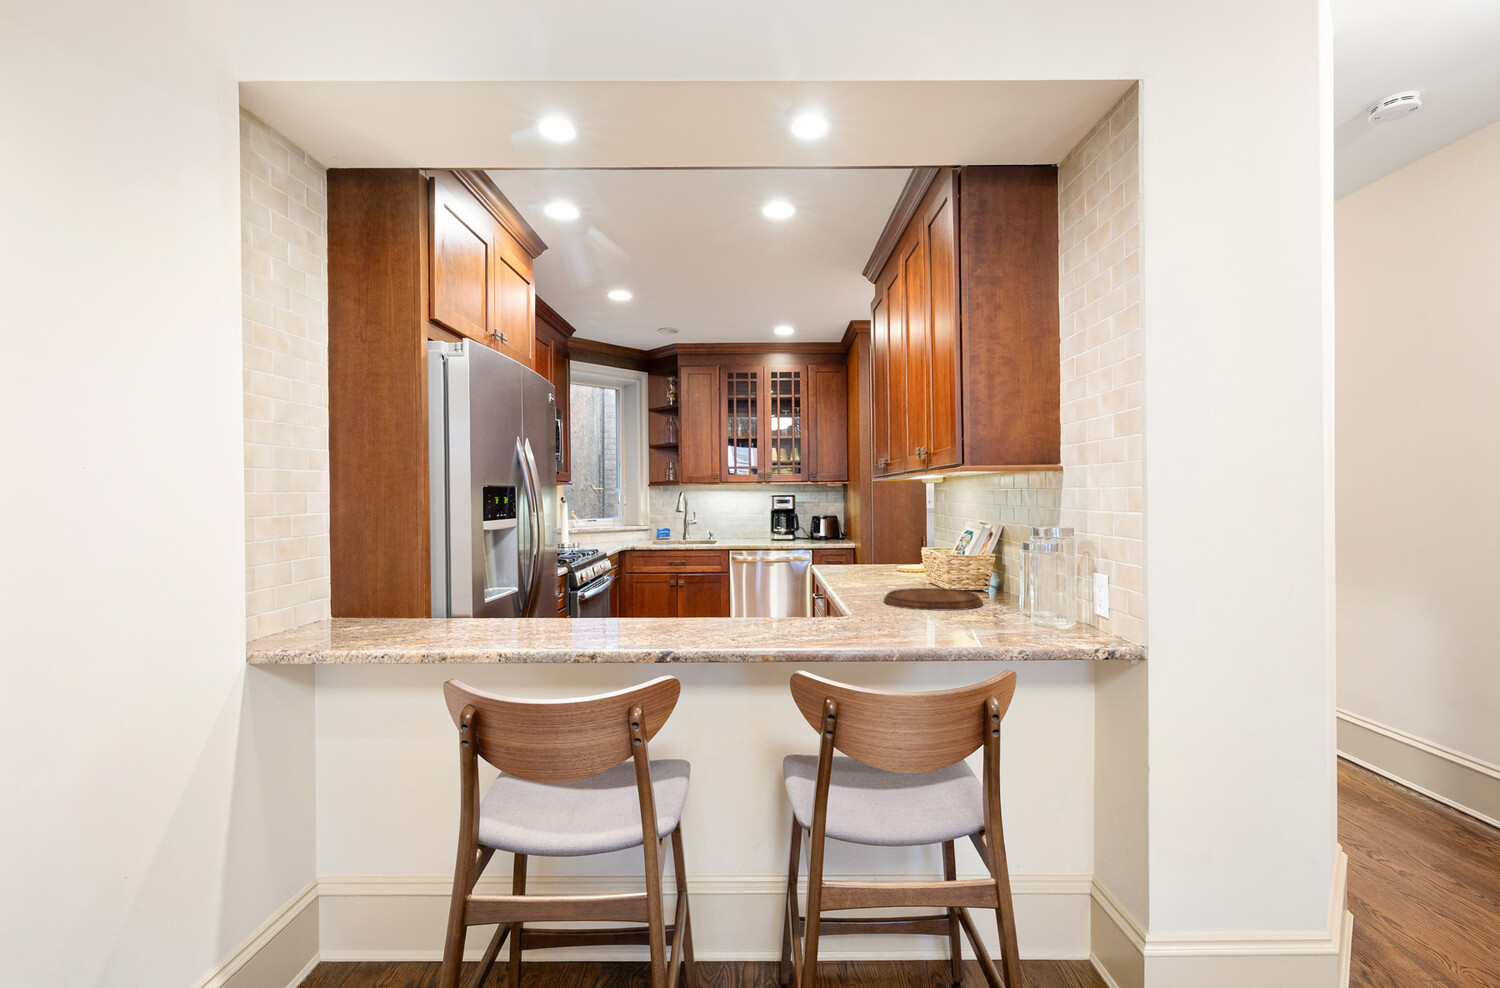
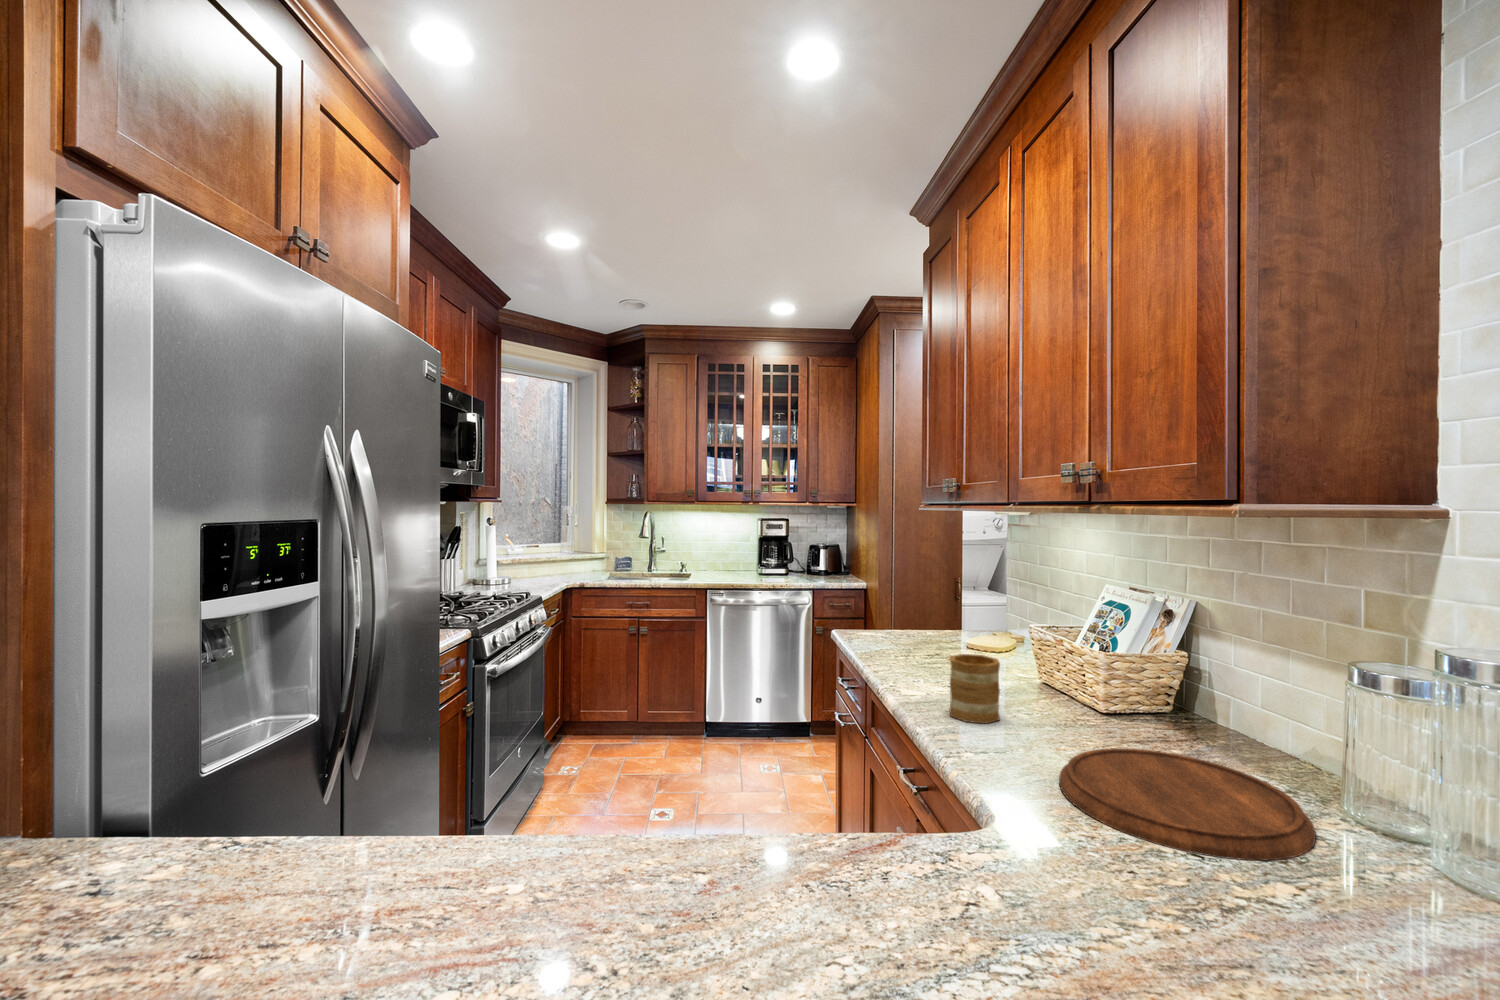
mug: none [854,555,881,589] -> present [950,654,1000,724]

